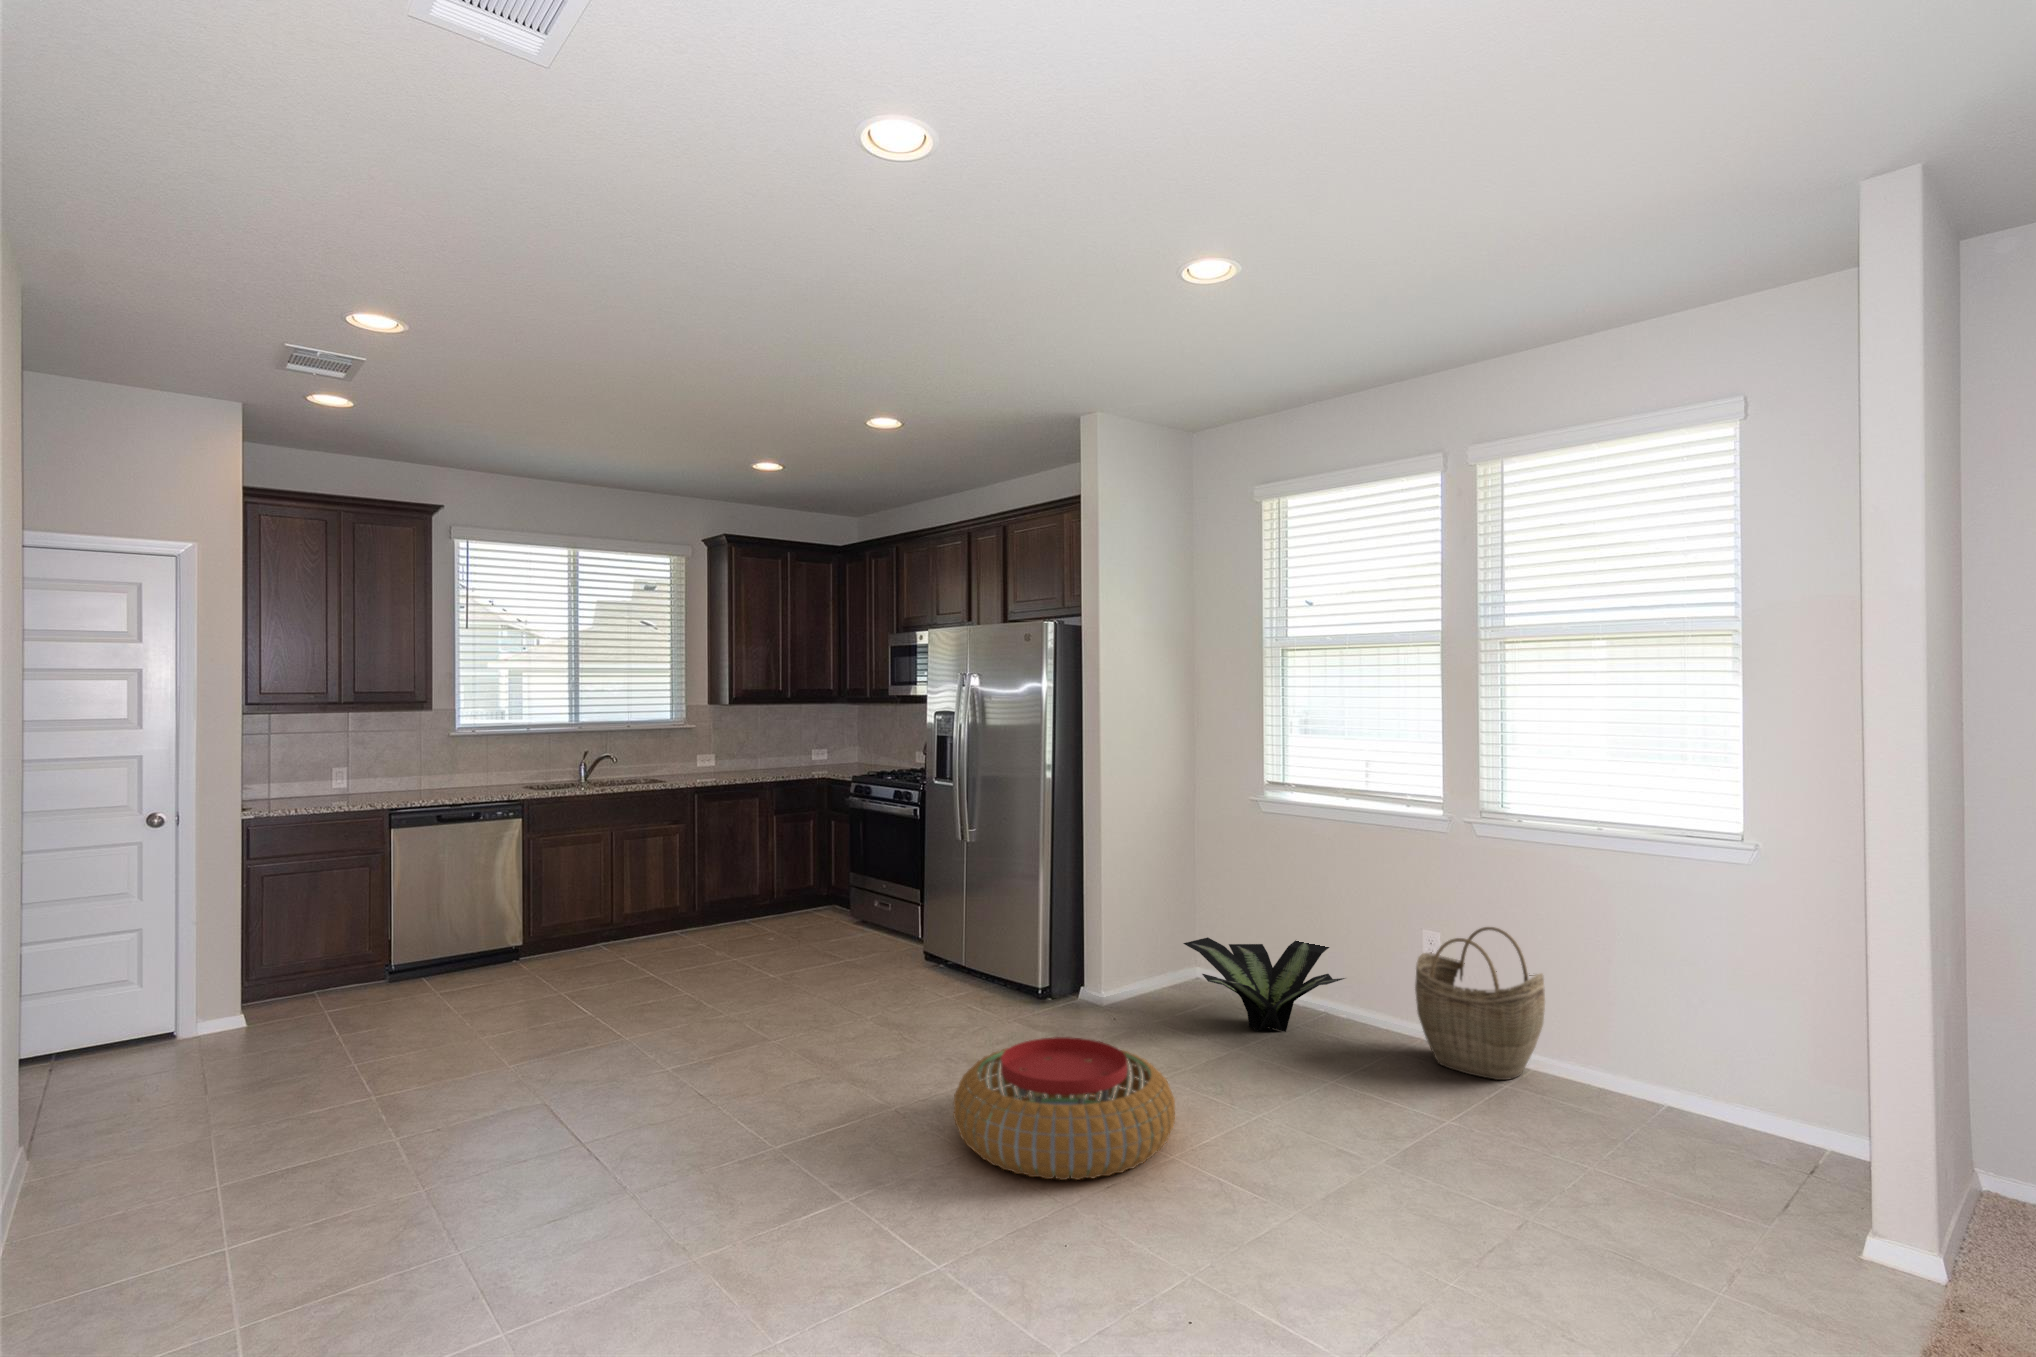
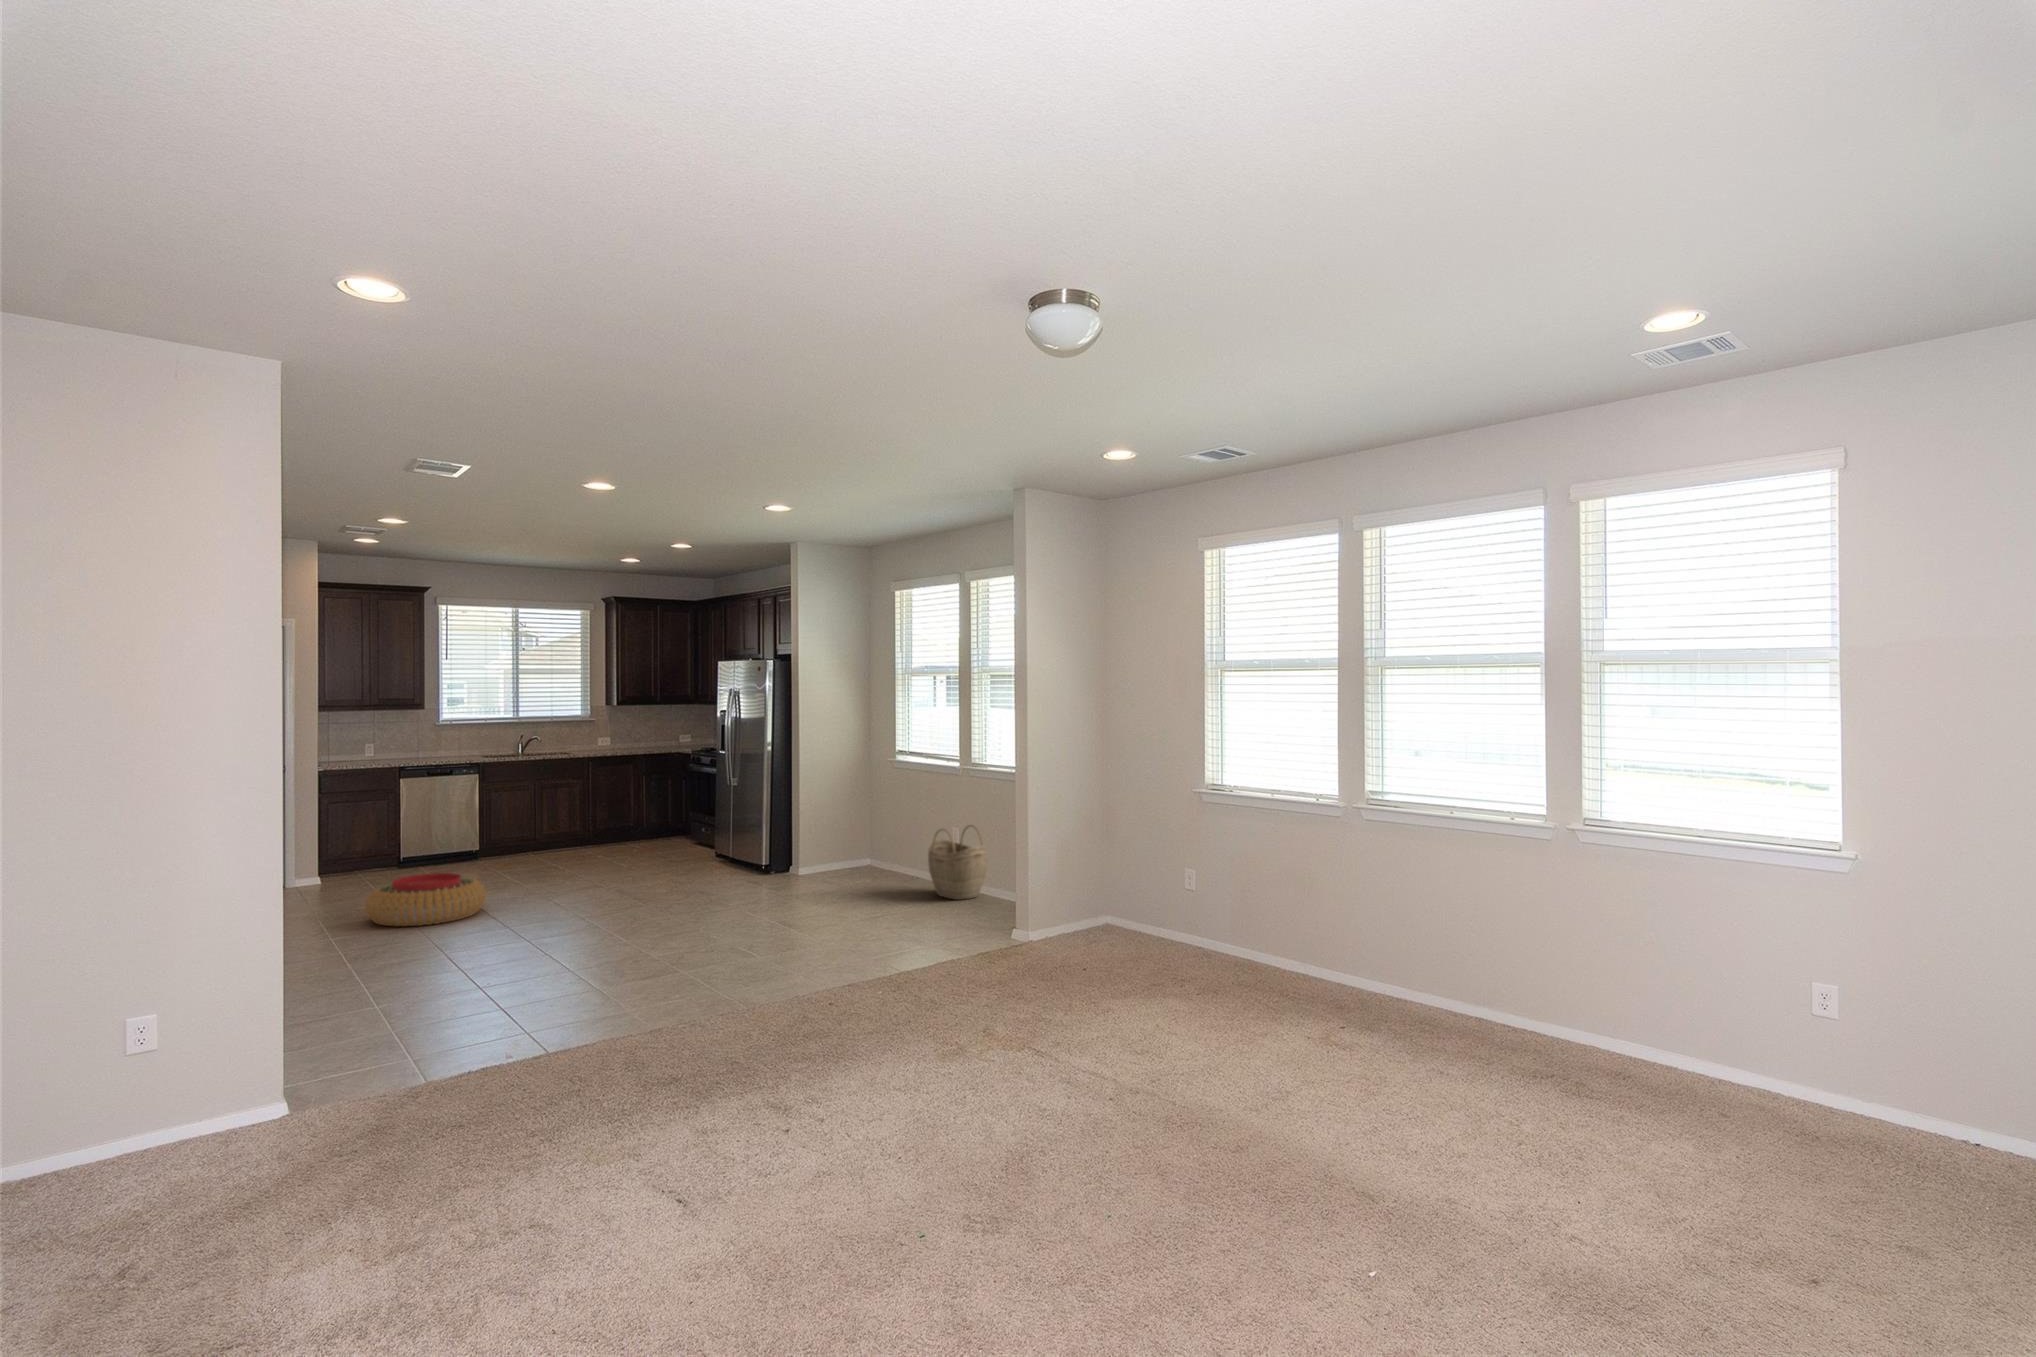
potted plant: present [1183,937,1345,1032] -> none [833,838,919,885]
pouf: present [954,1037,1175,1180] -> present [365,873,486,926]

